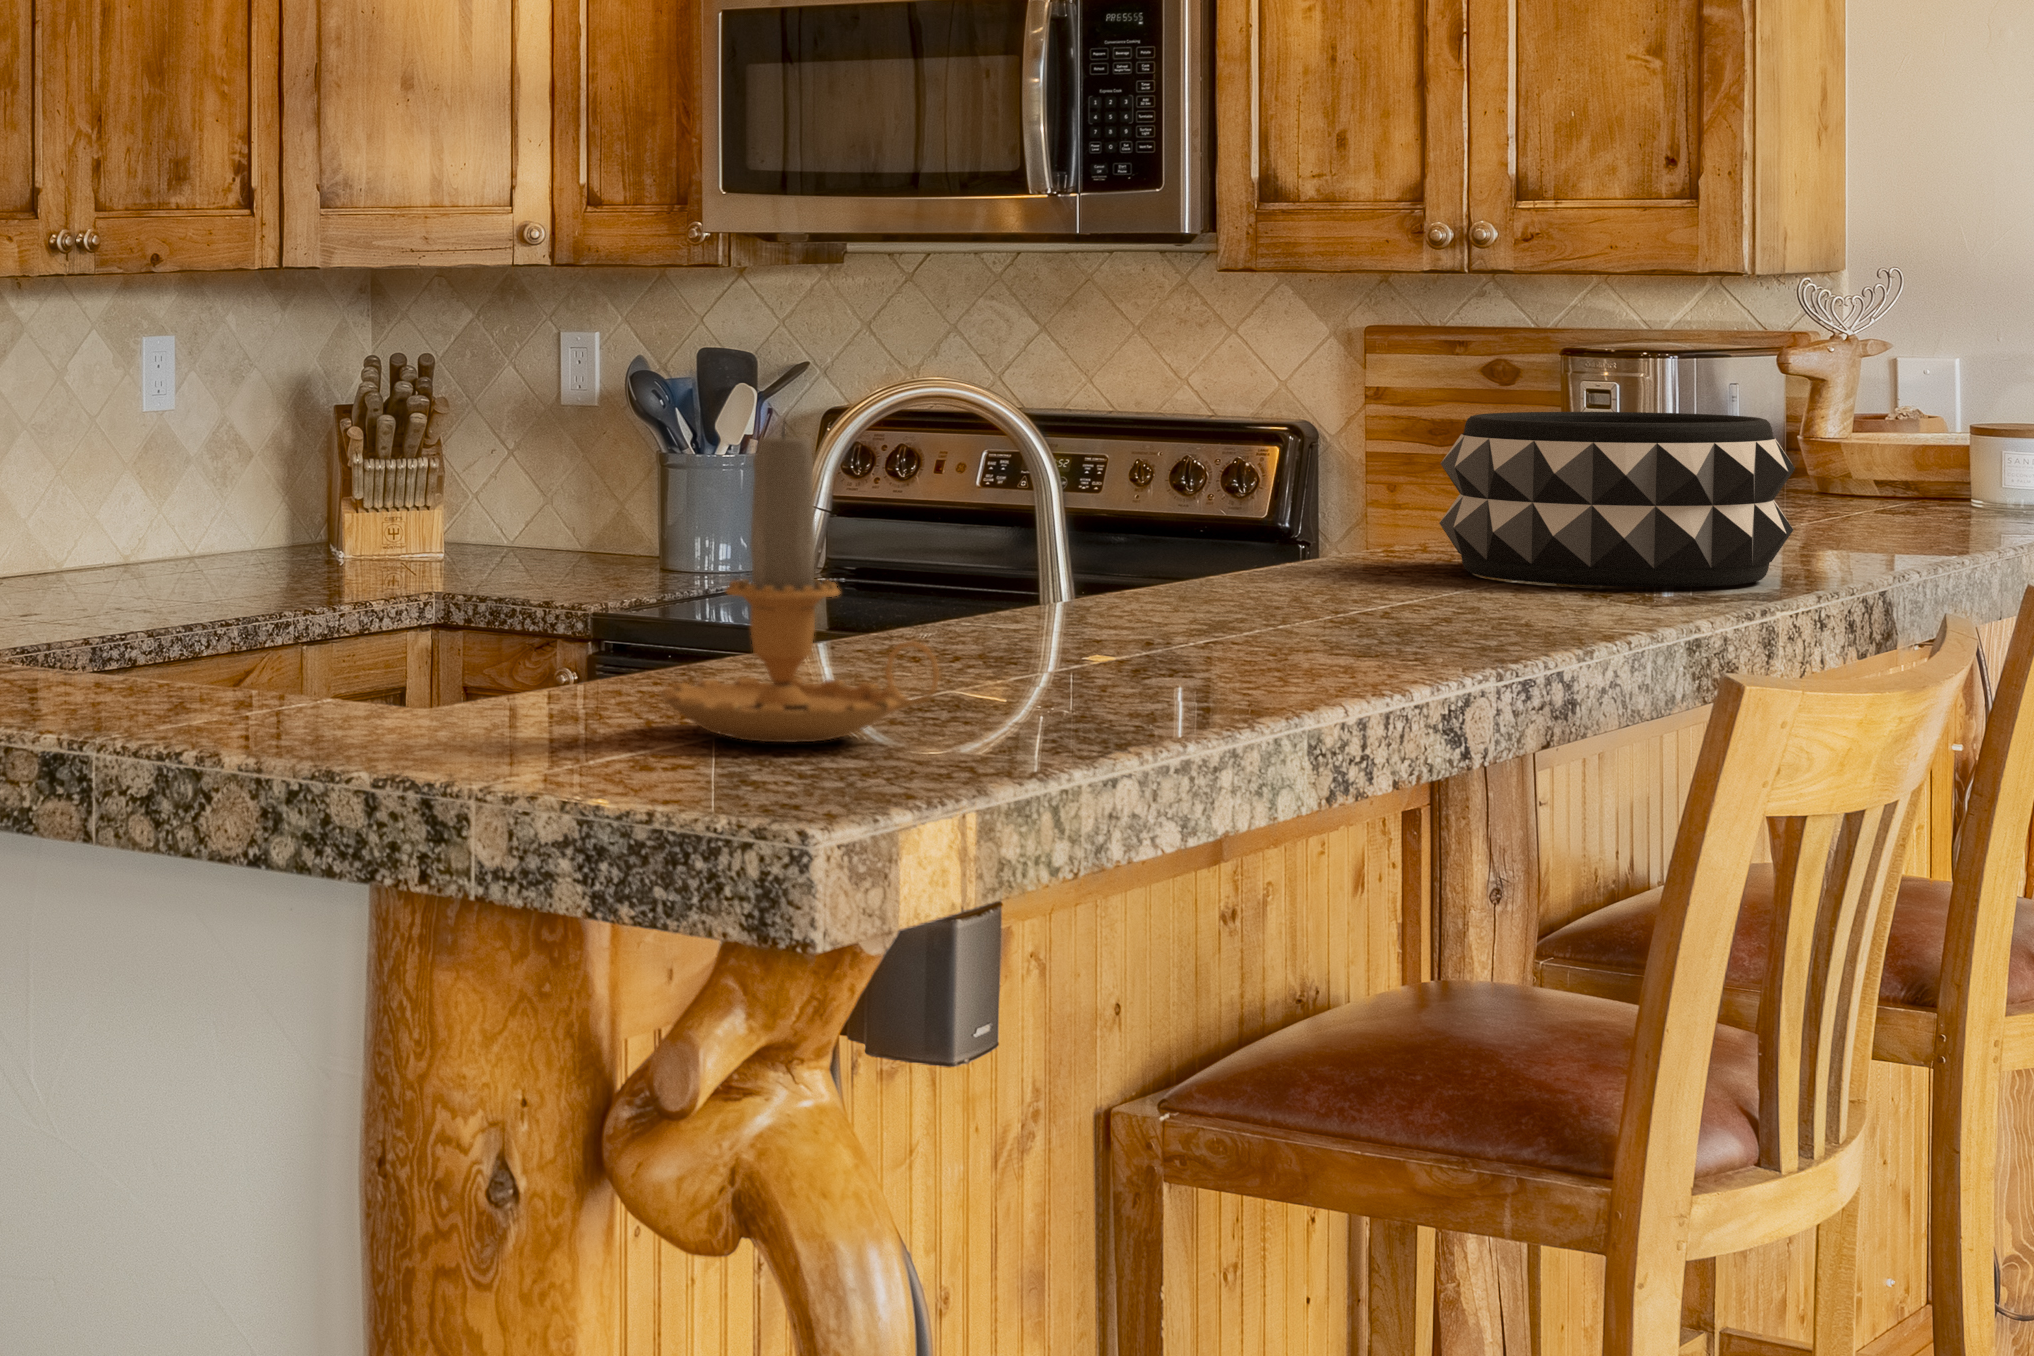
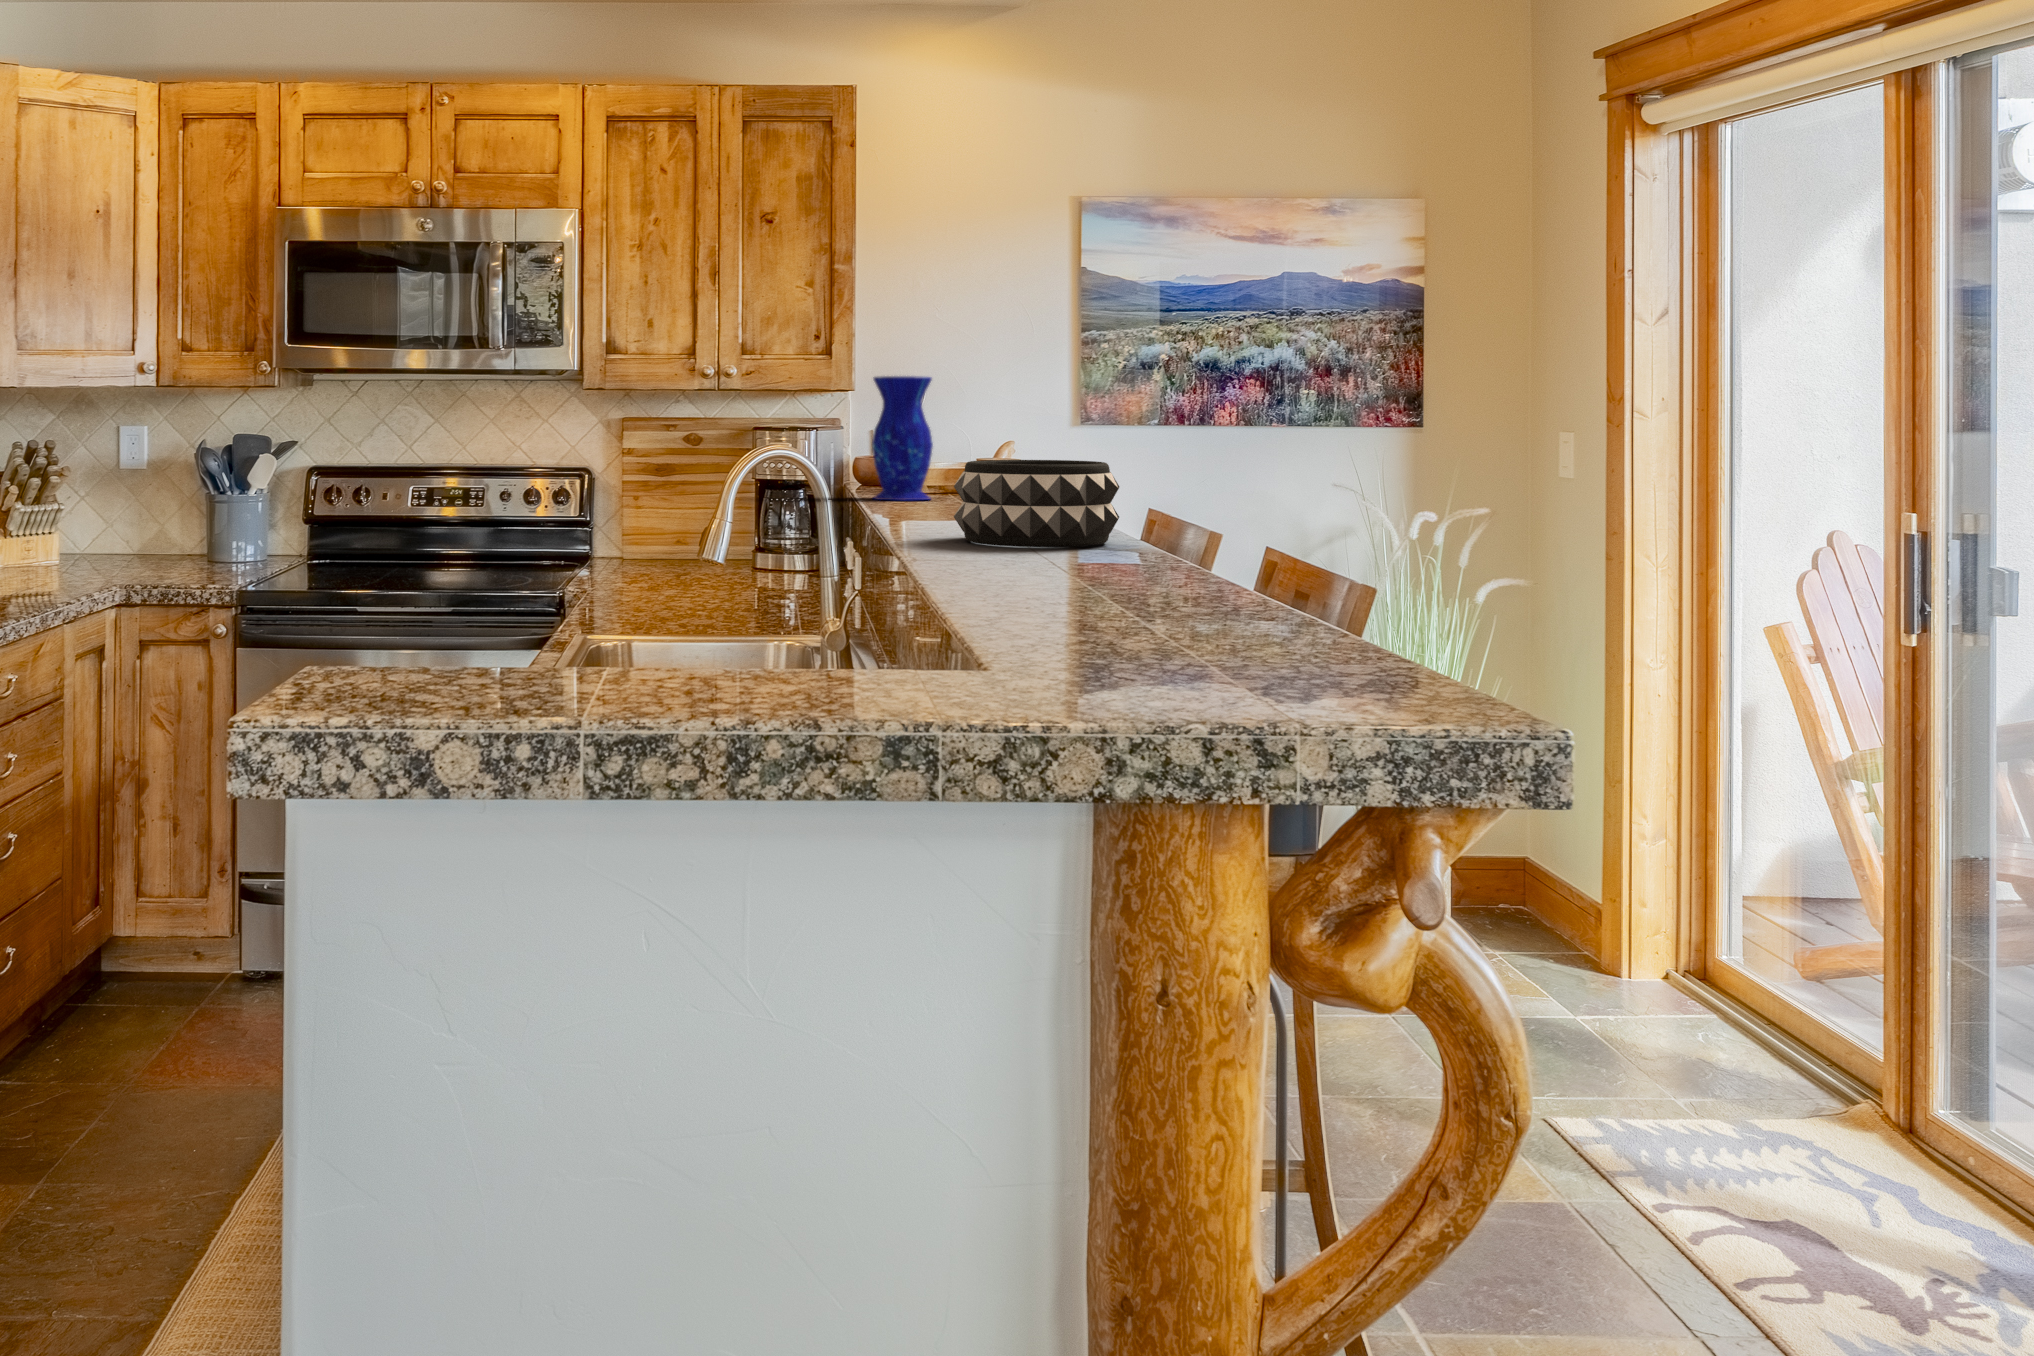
vase: none [1753,235,1899,498] -> present [872,376,933,500]
candle: present [660,422,939,742] -> none [1136,467,1327,672]

